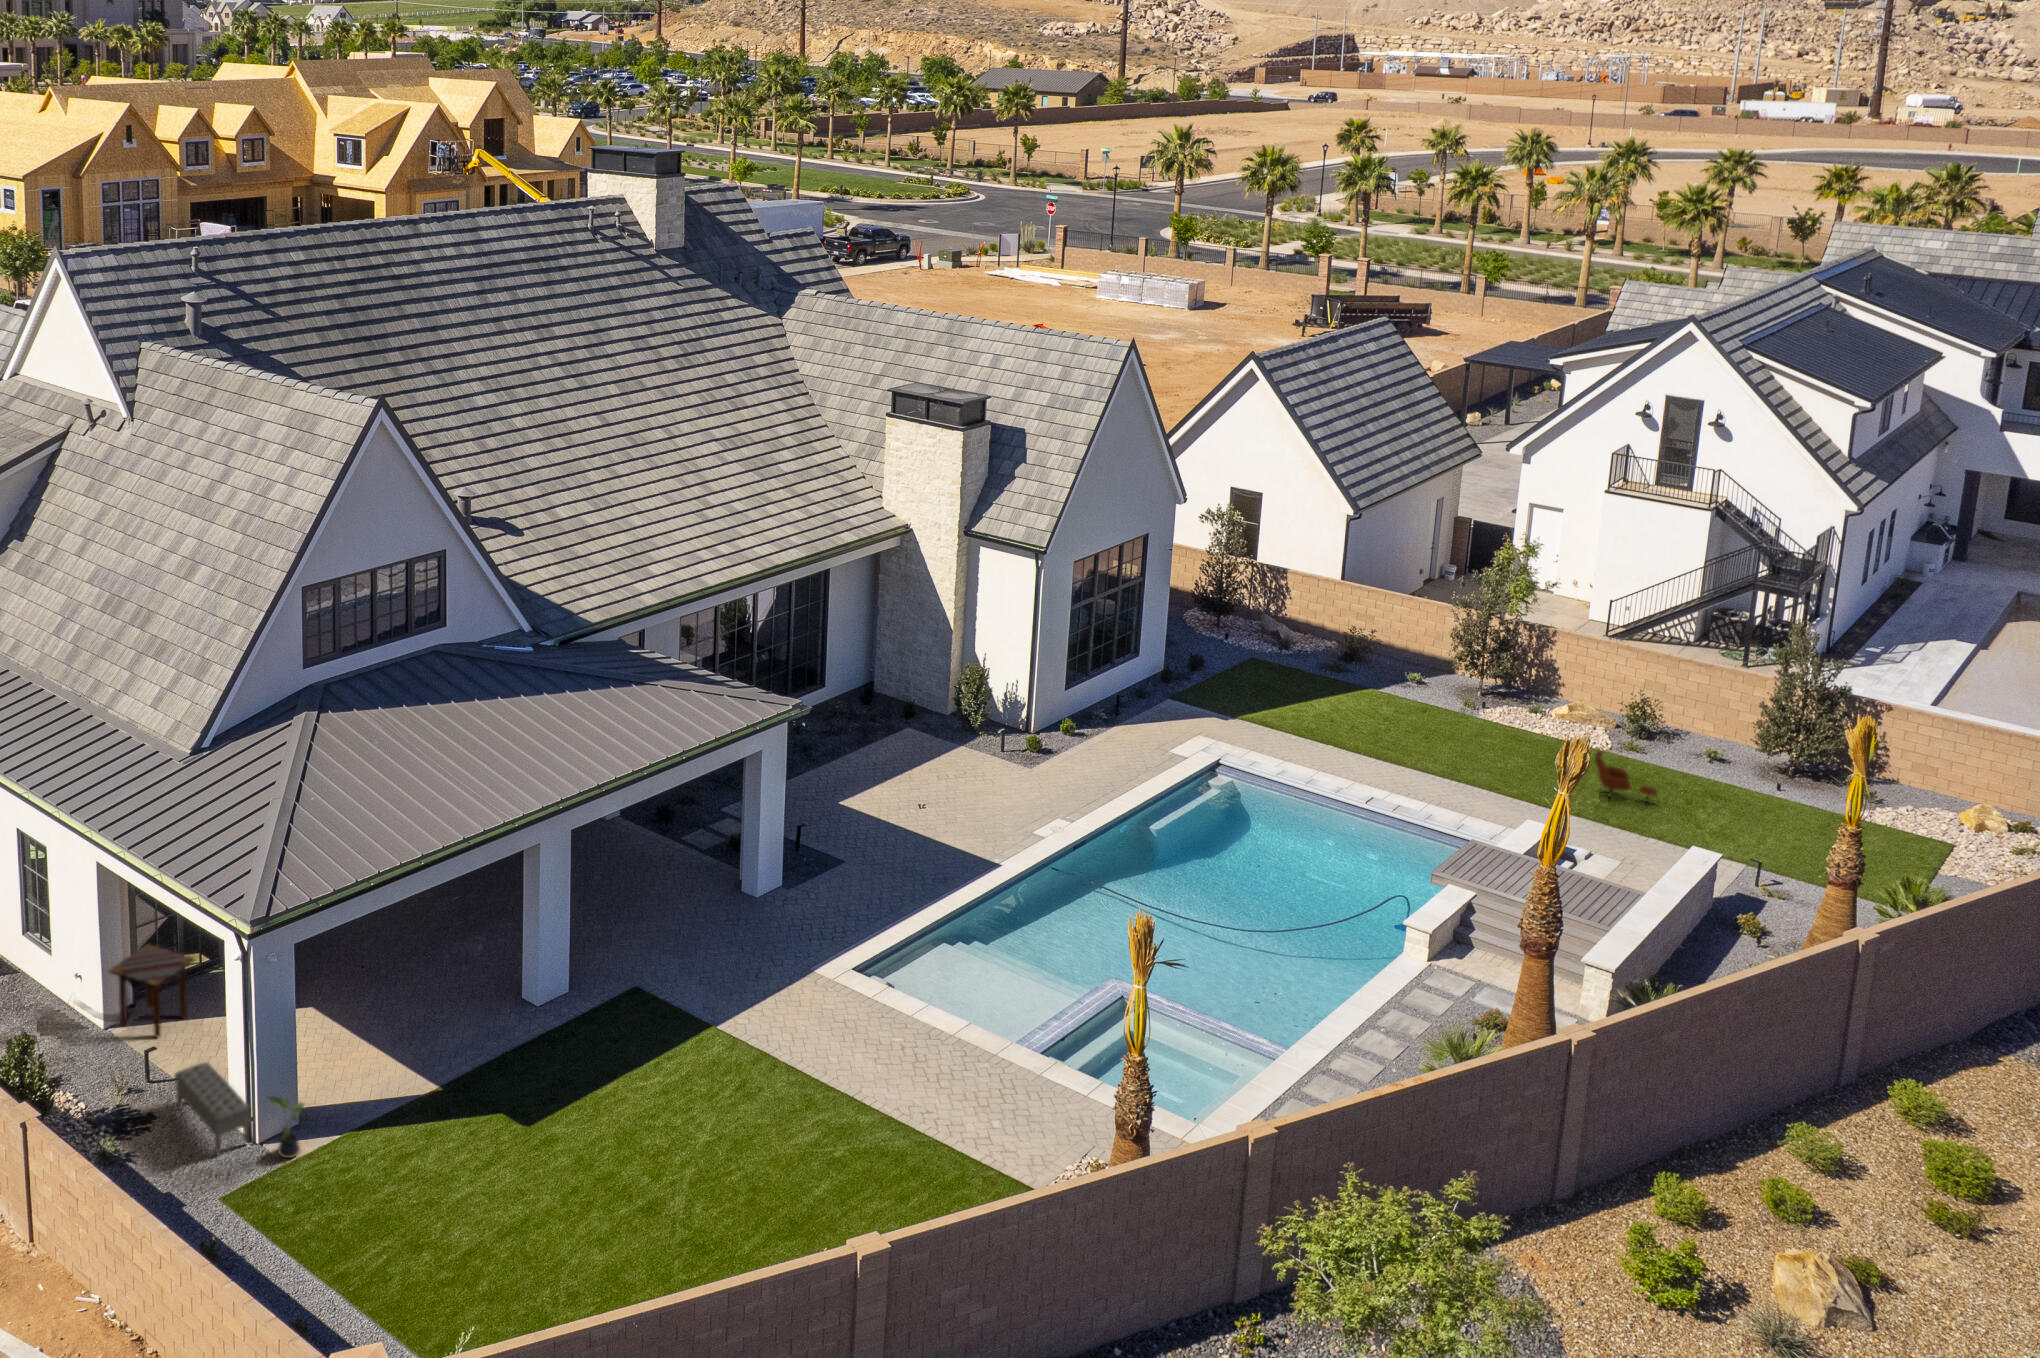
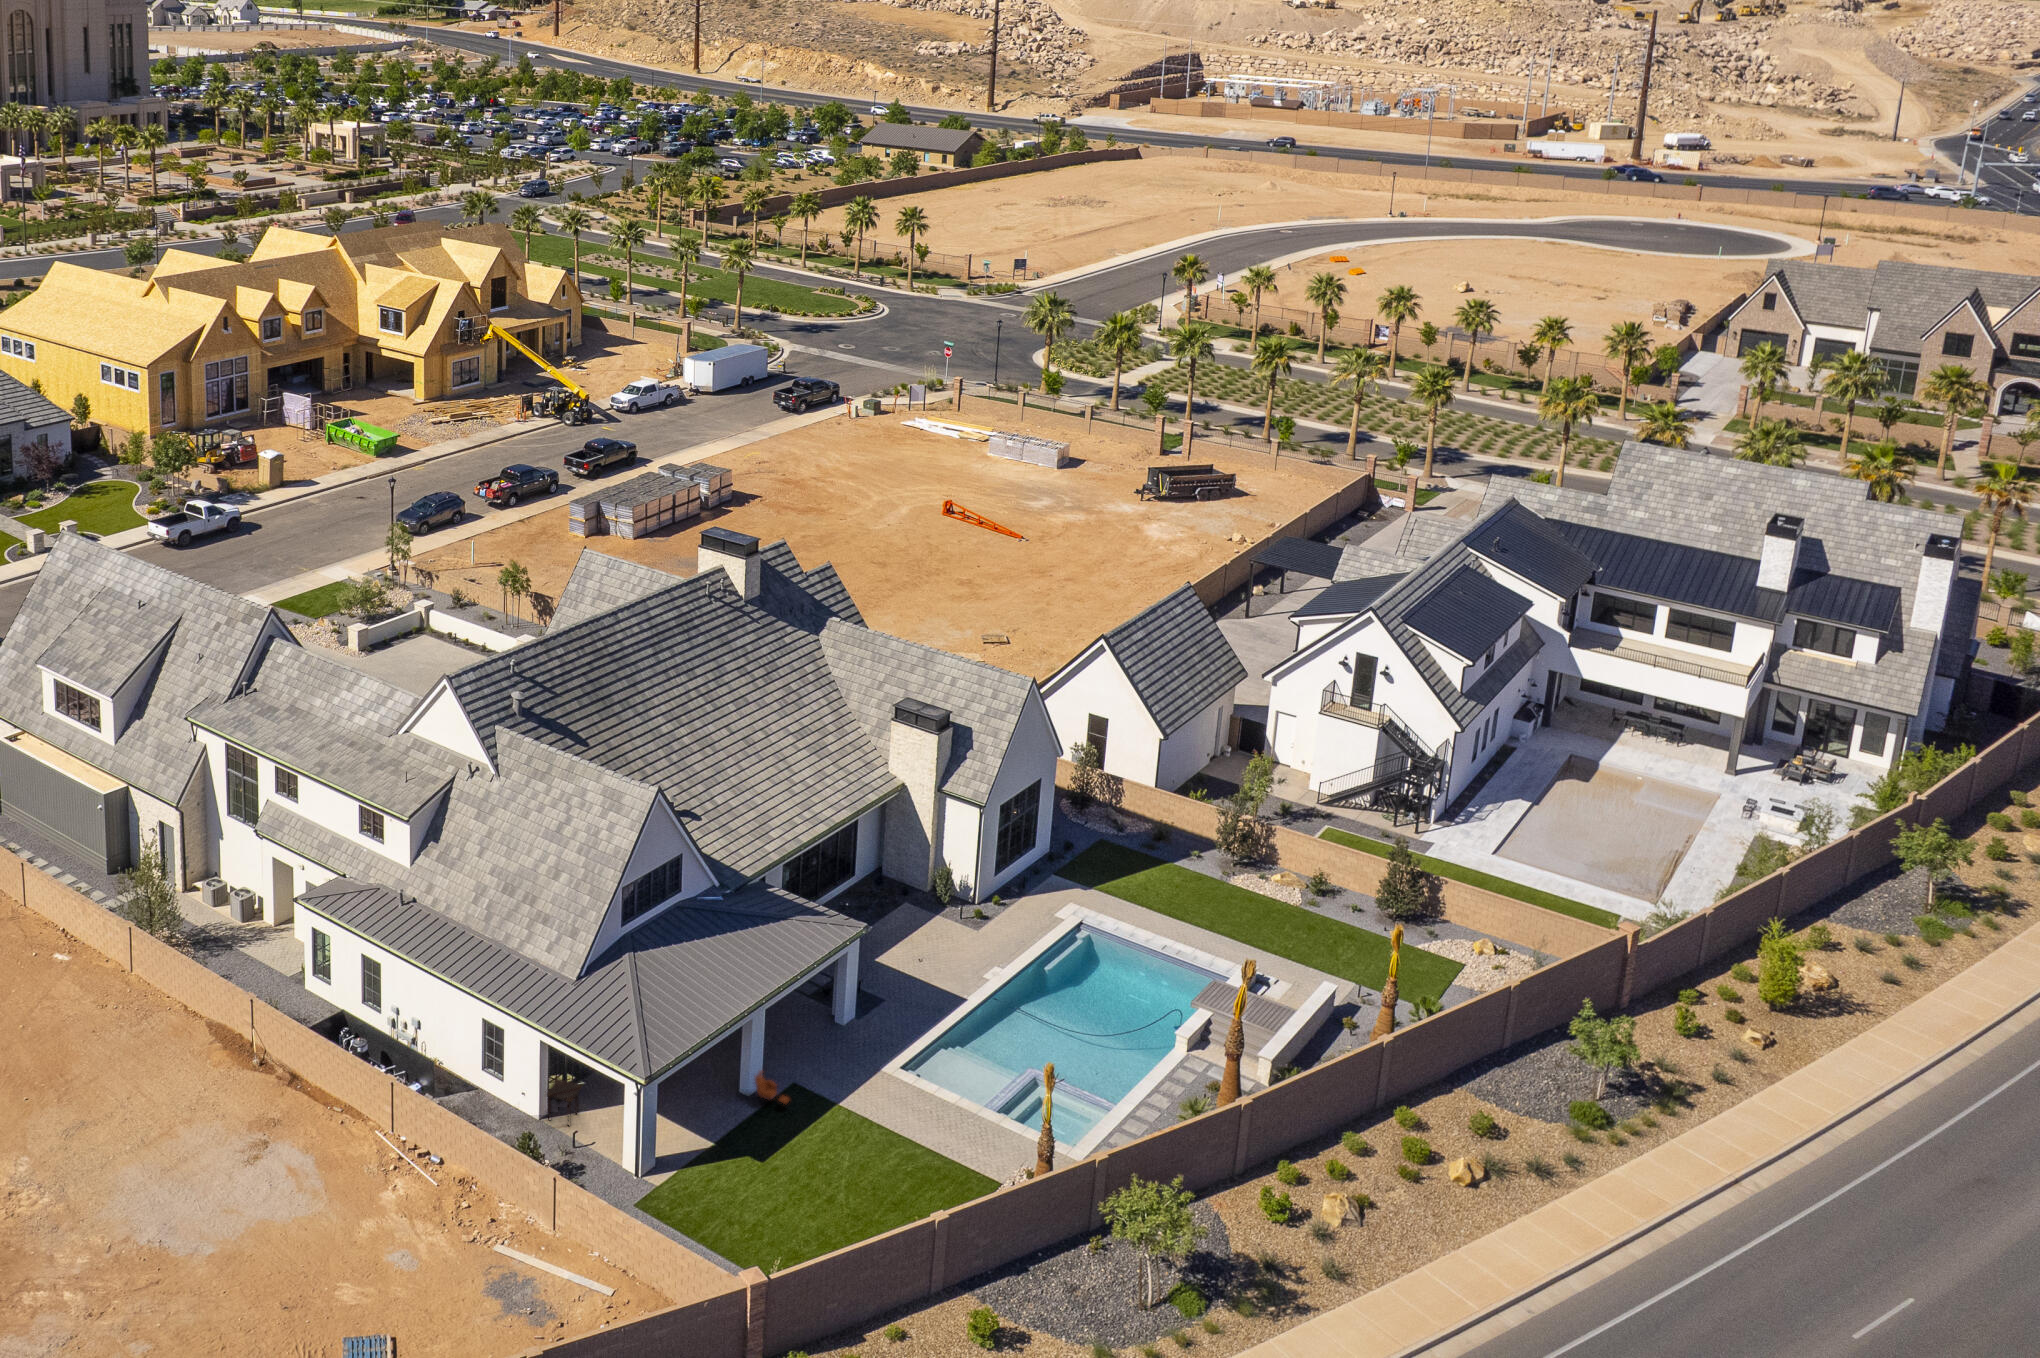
lounge chair: present [1595,751,1657,803] -> present [754,1071,789,1106]
bench: present [175,1062,250,1155] -> none [595,1141,638,1187]
potted plant: present [268,1096,304,1158] -> none [646,1158,664,1187]

